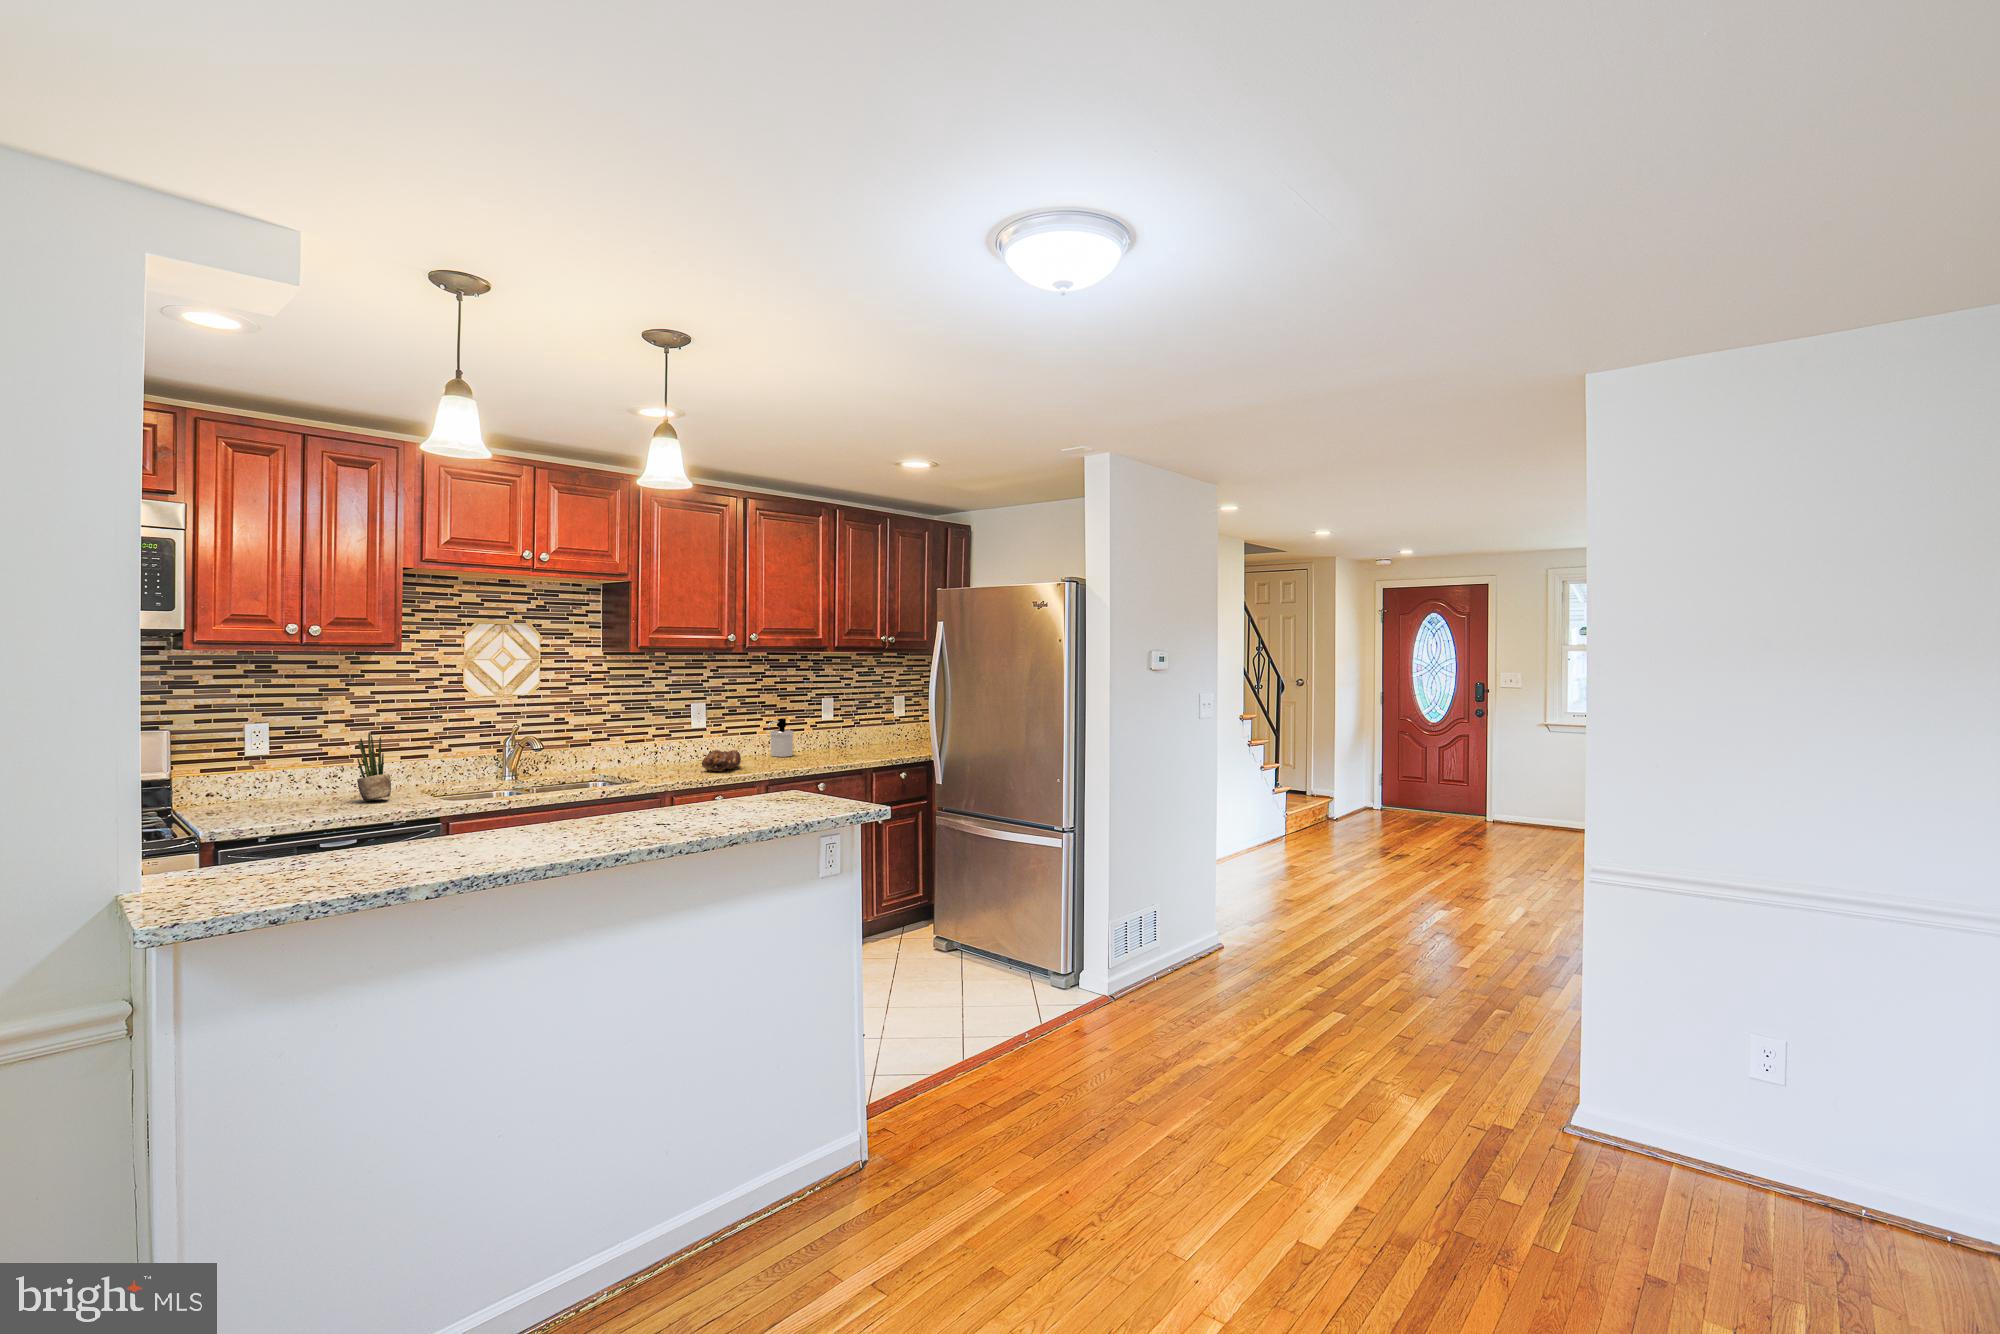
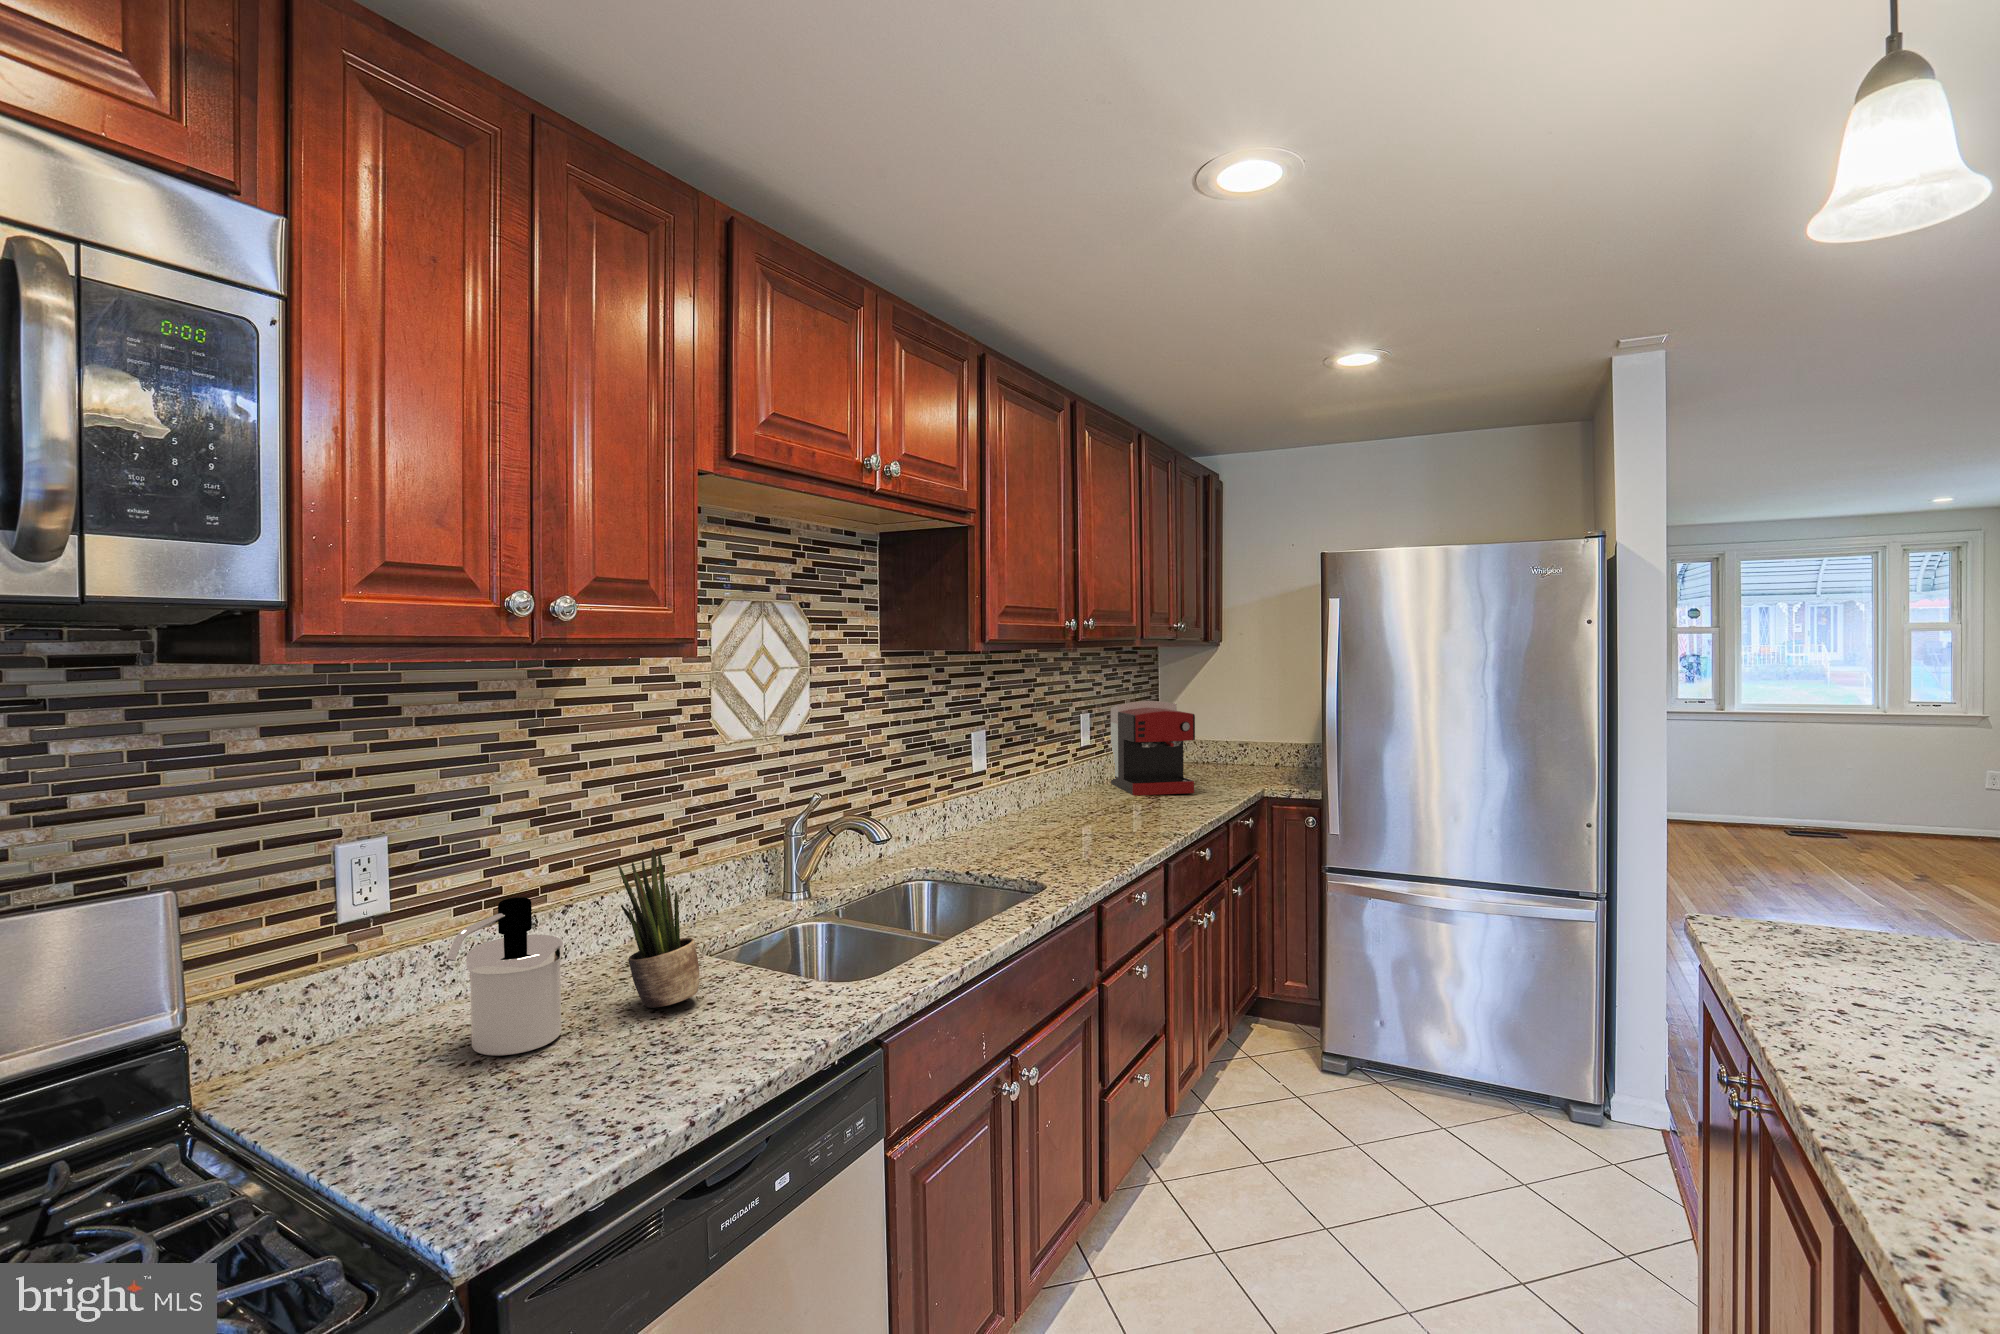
coffee maker: none [852,691,901,754] -> present [1111,701,1195,796]
soap dispenser: present [768,718,794,757] -> present [447,897,563,1055]
bread loaf: present [702,750,741,771] -> none [1023,809,1092,848]

